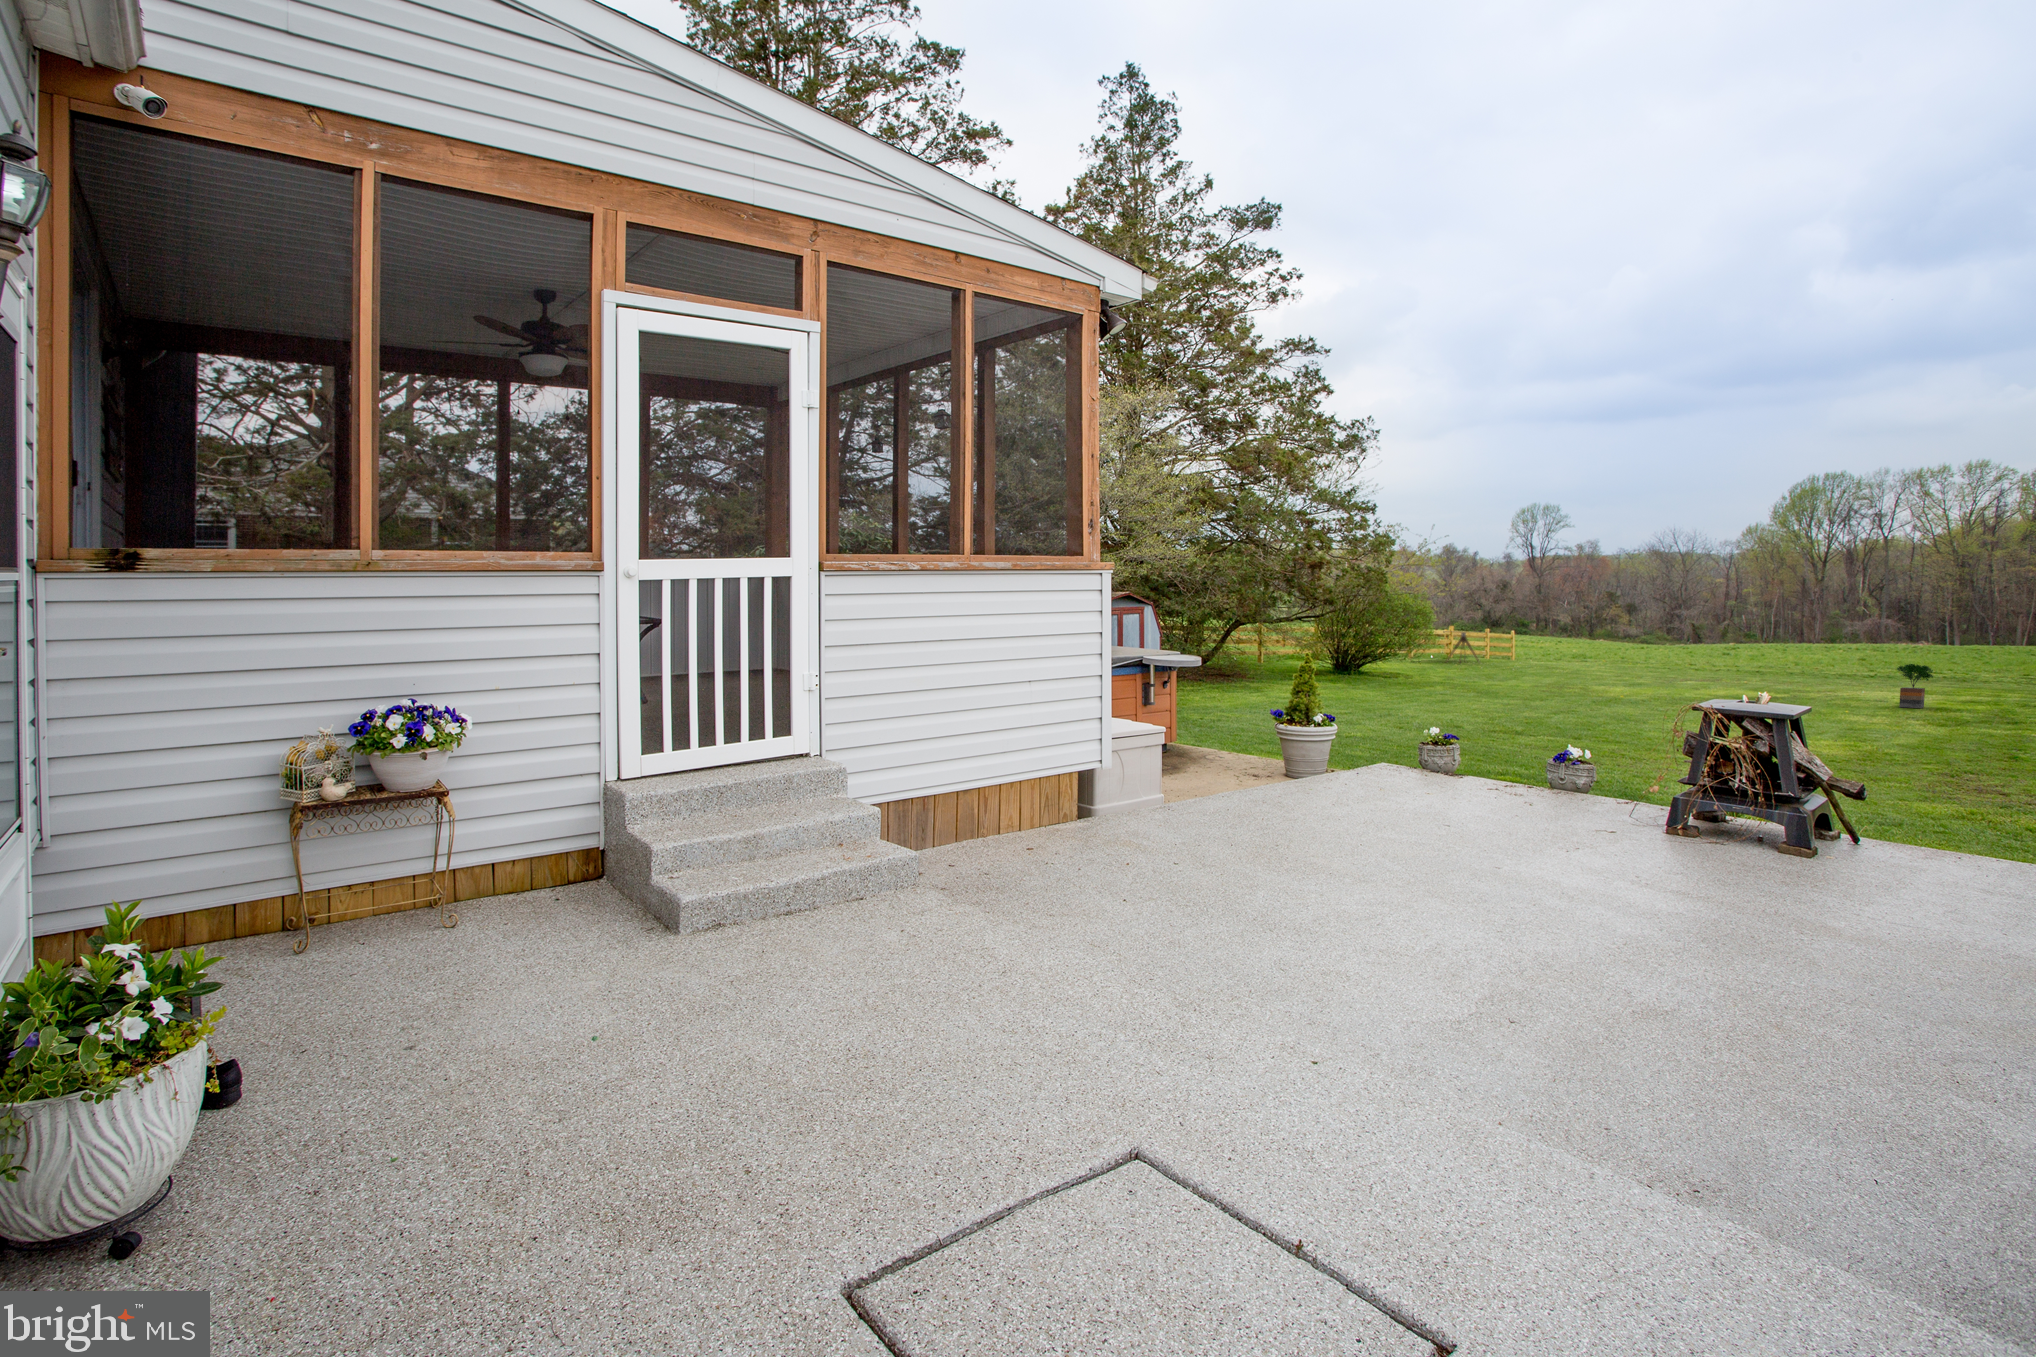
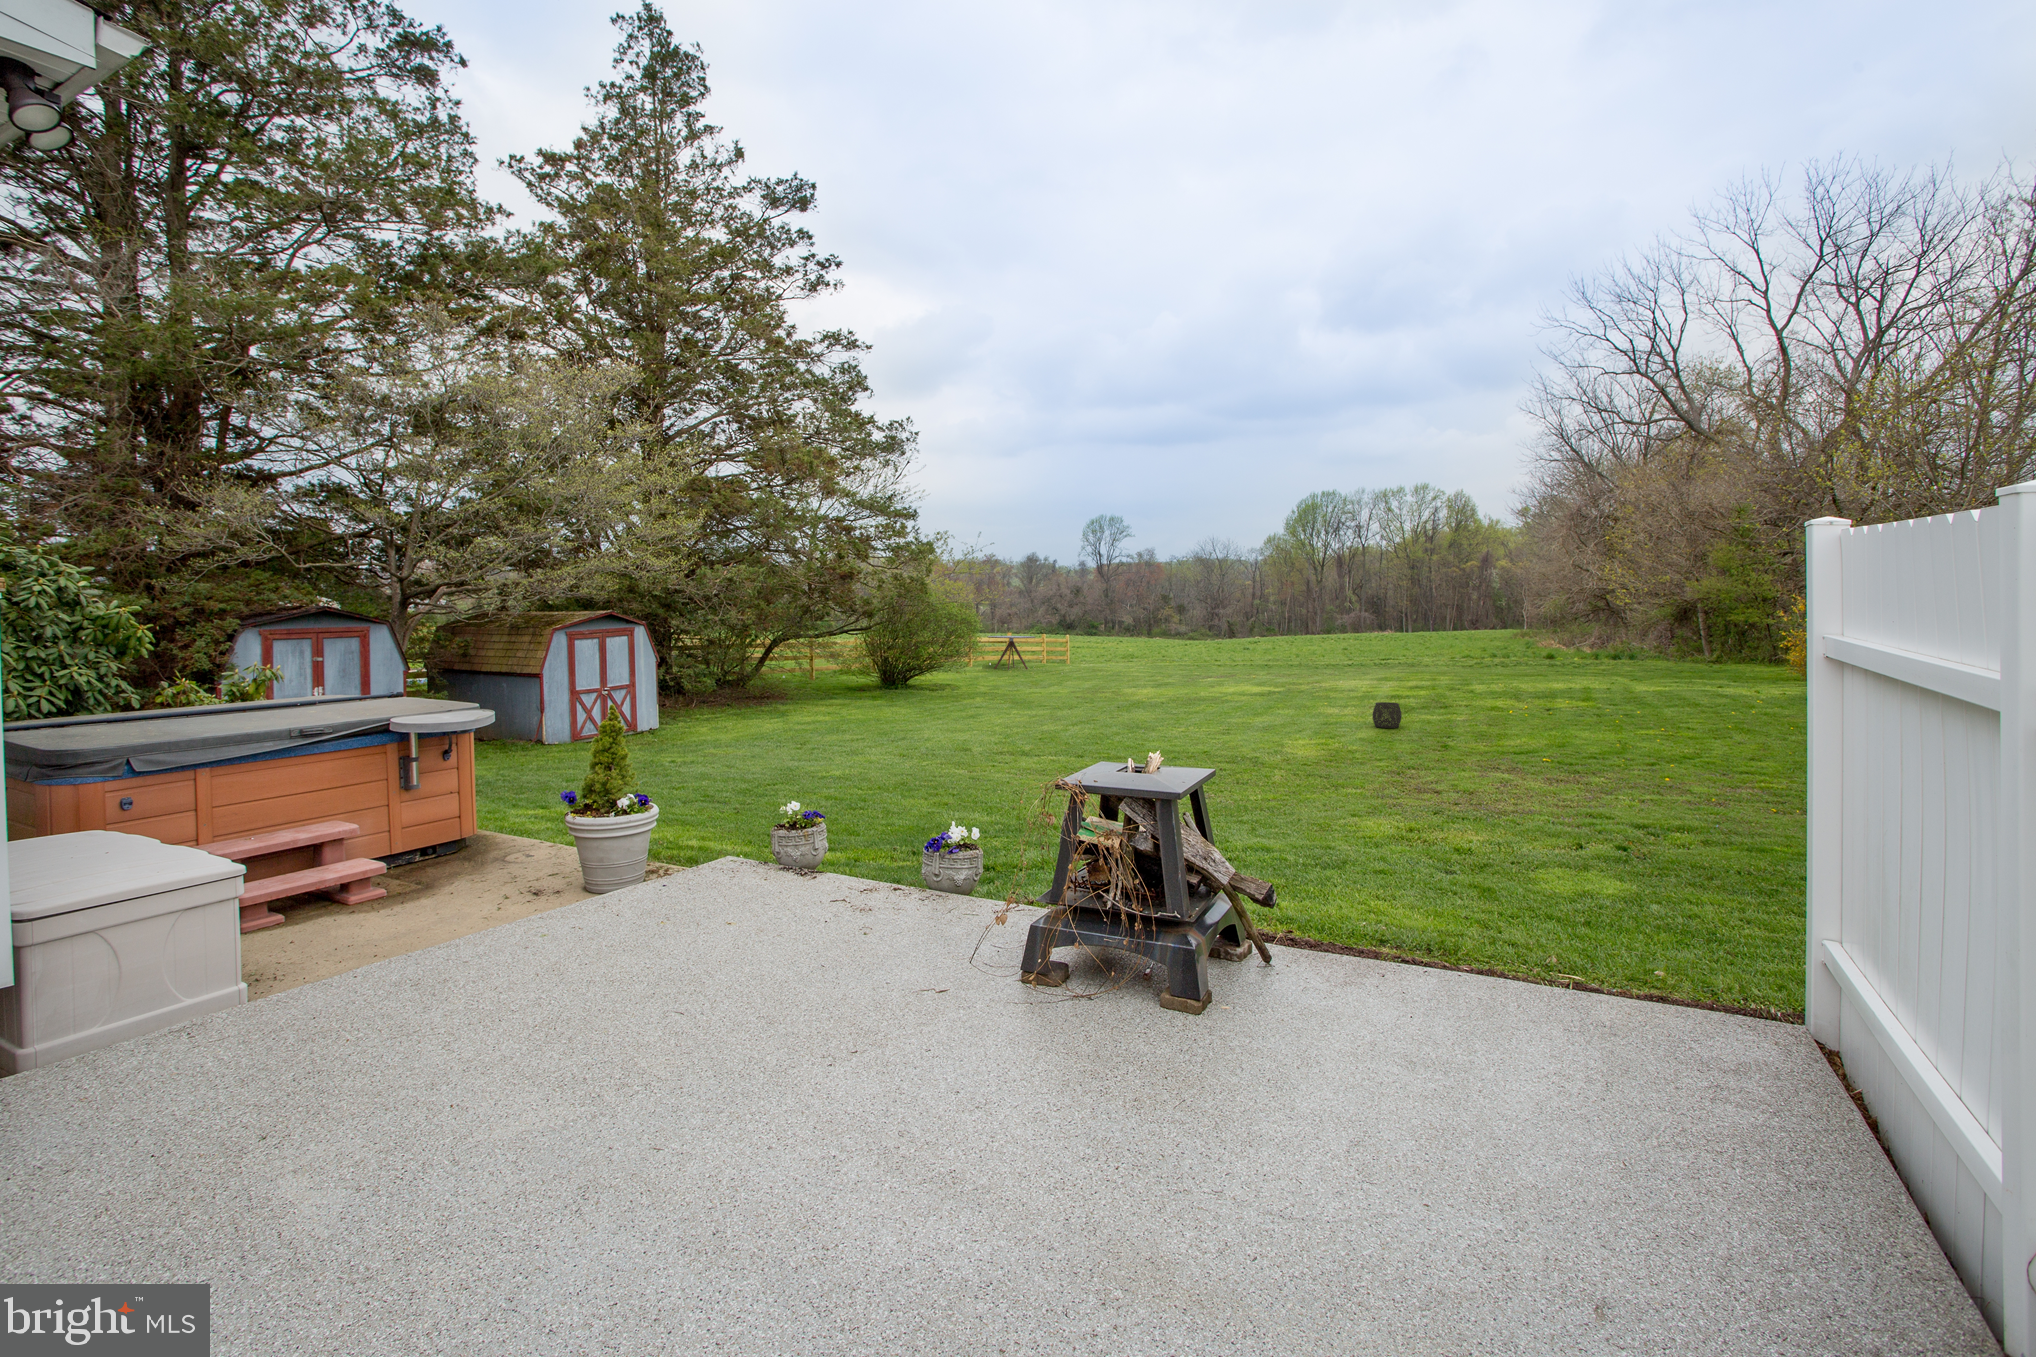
potted tree: present [1897,664,1933,708] -> none [1340,678,1366,716]
woven basket: none [1952,690,2000,721] -> present [1372,702,1402,728]

